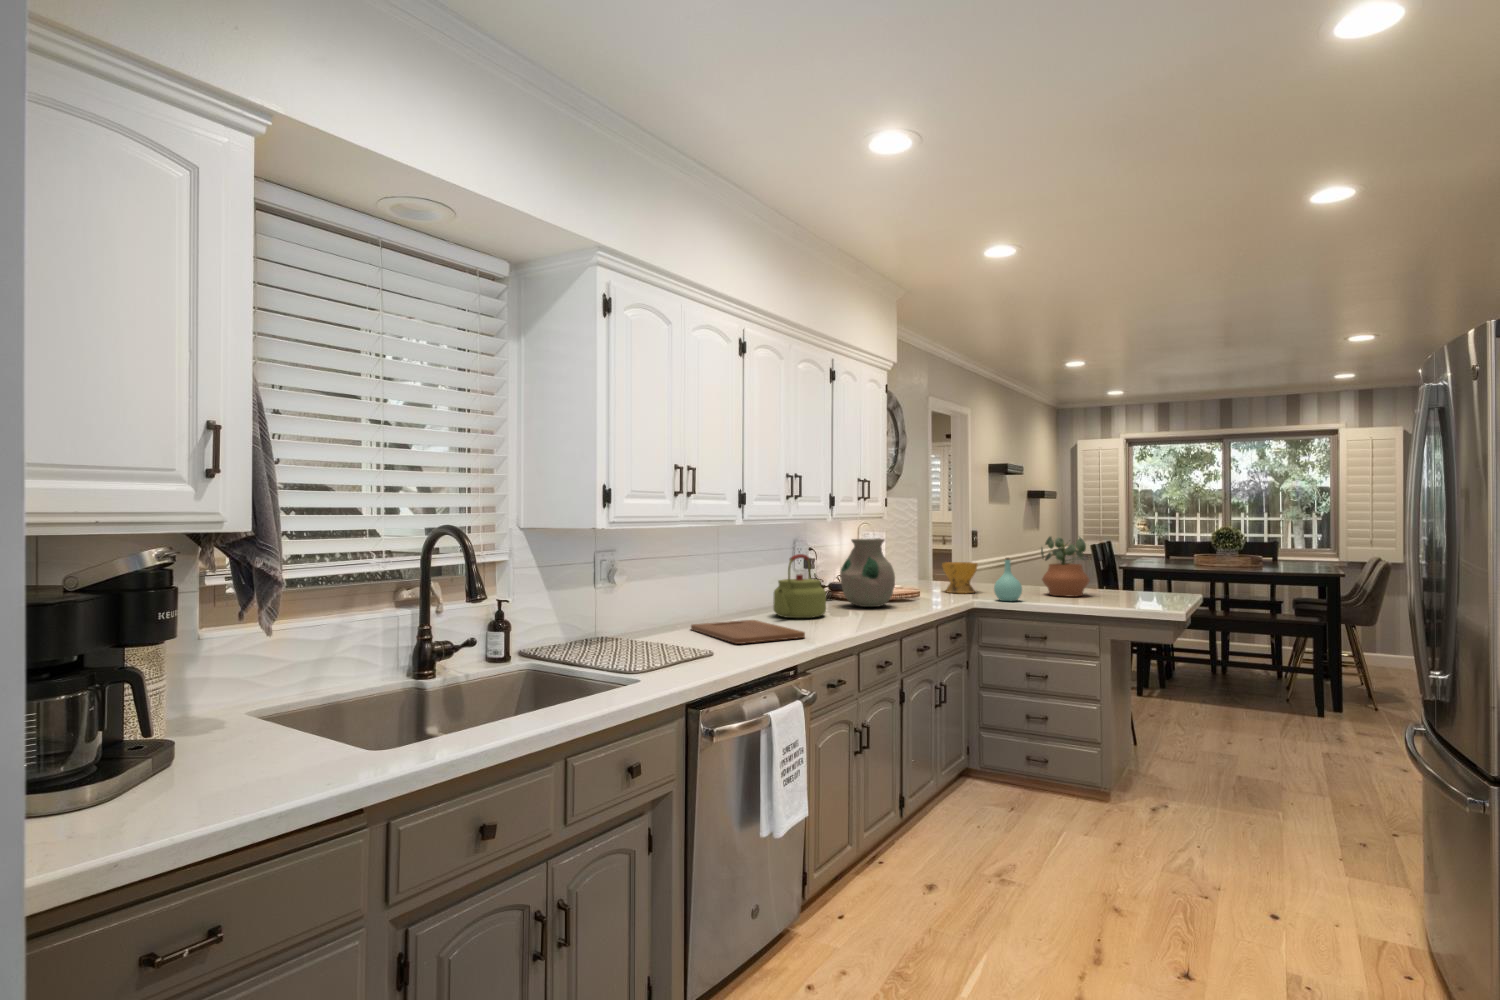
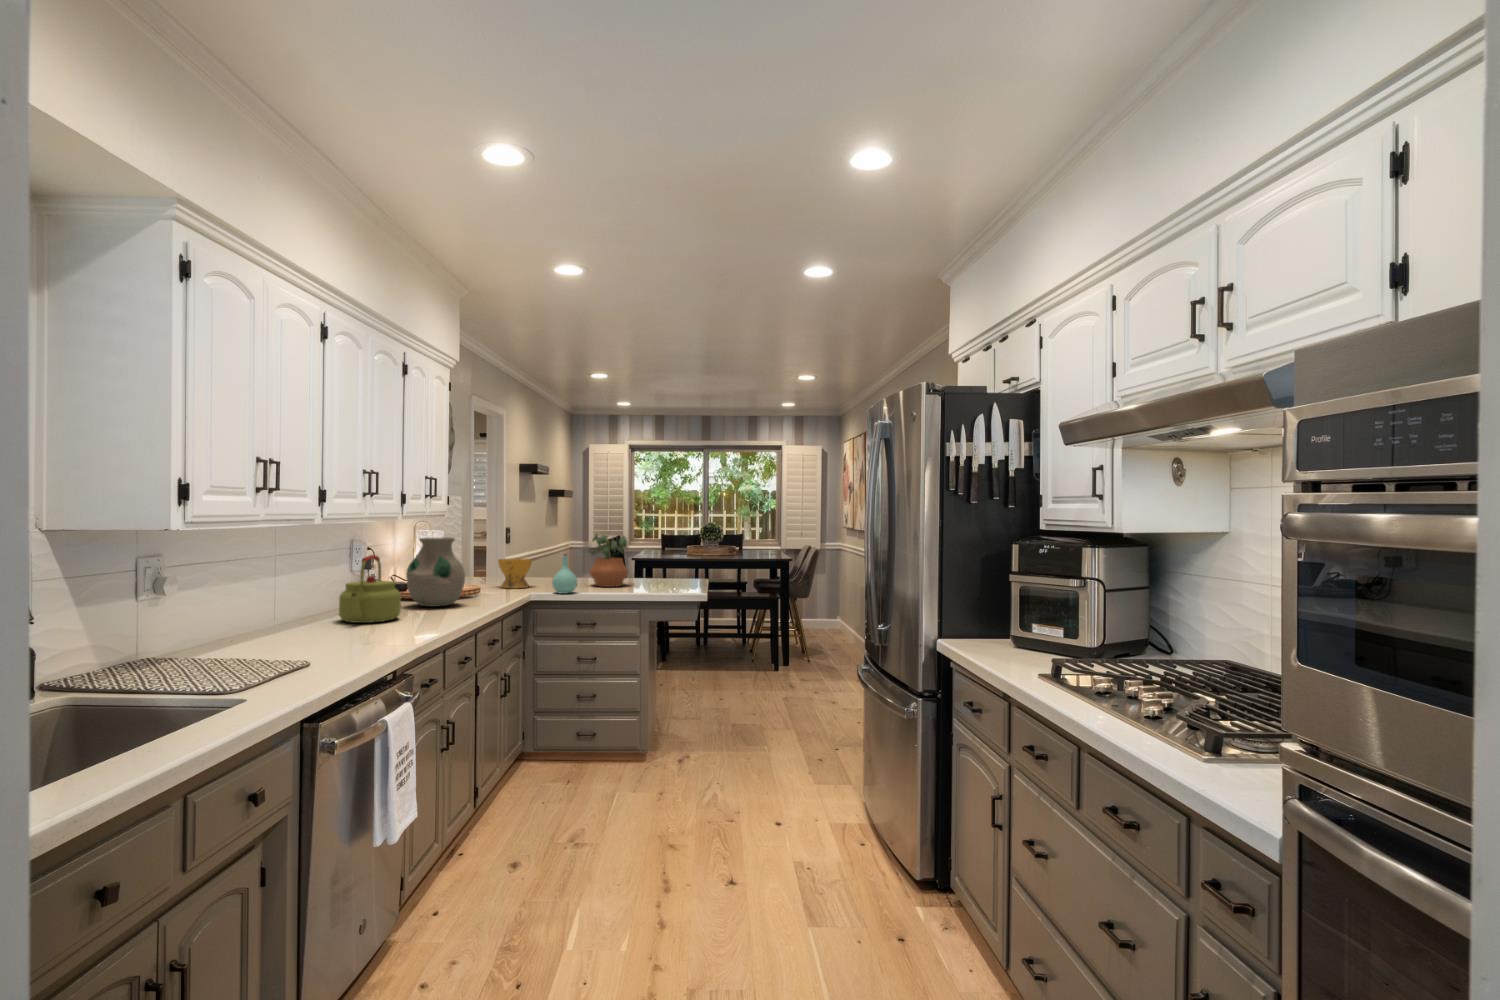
cutting board: present [691,620,805,644] -> none [250,628,399,653]

